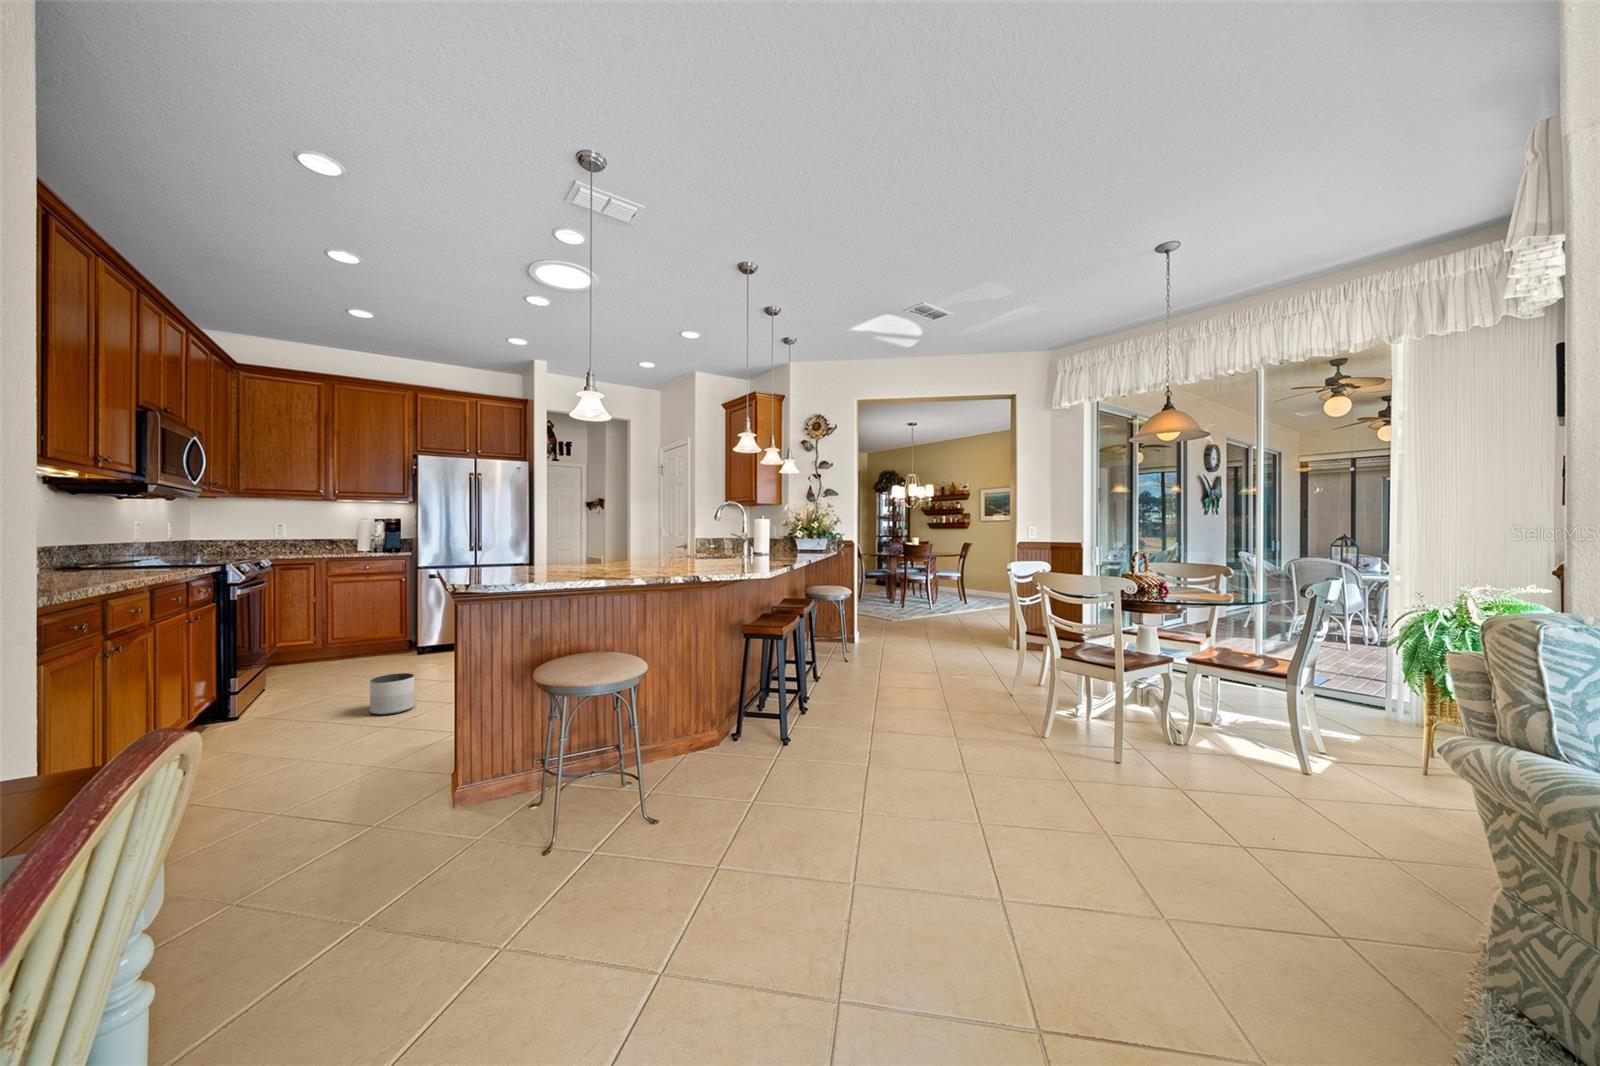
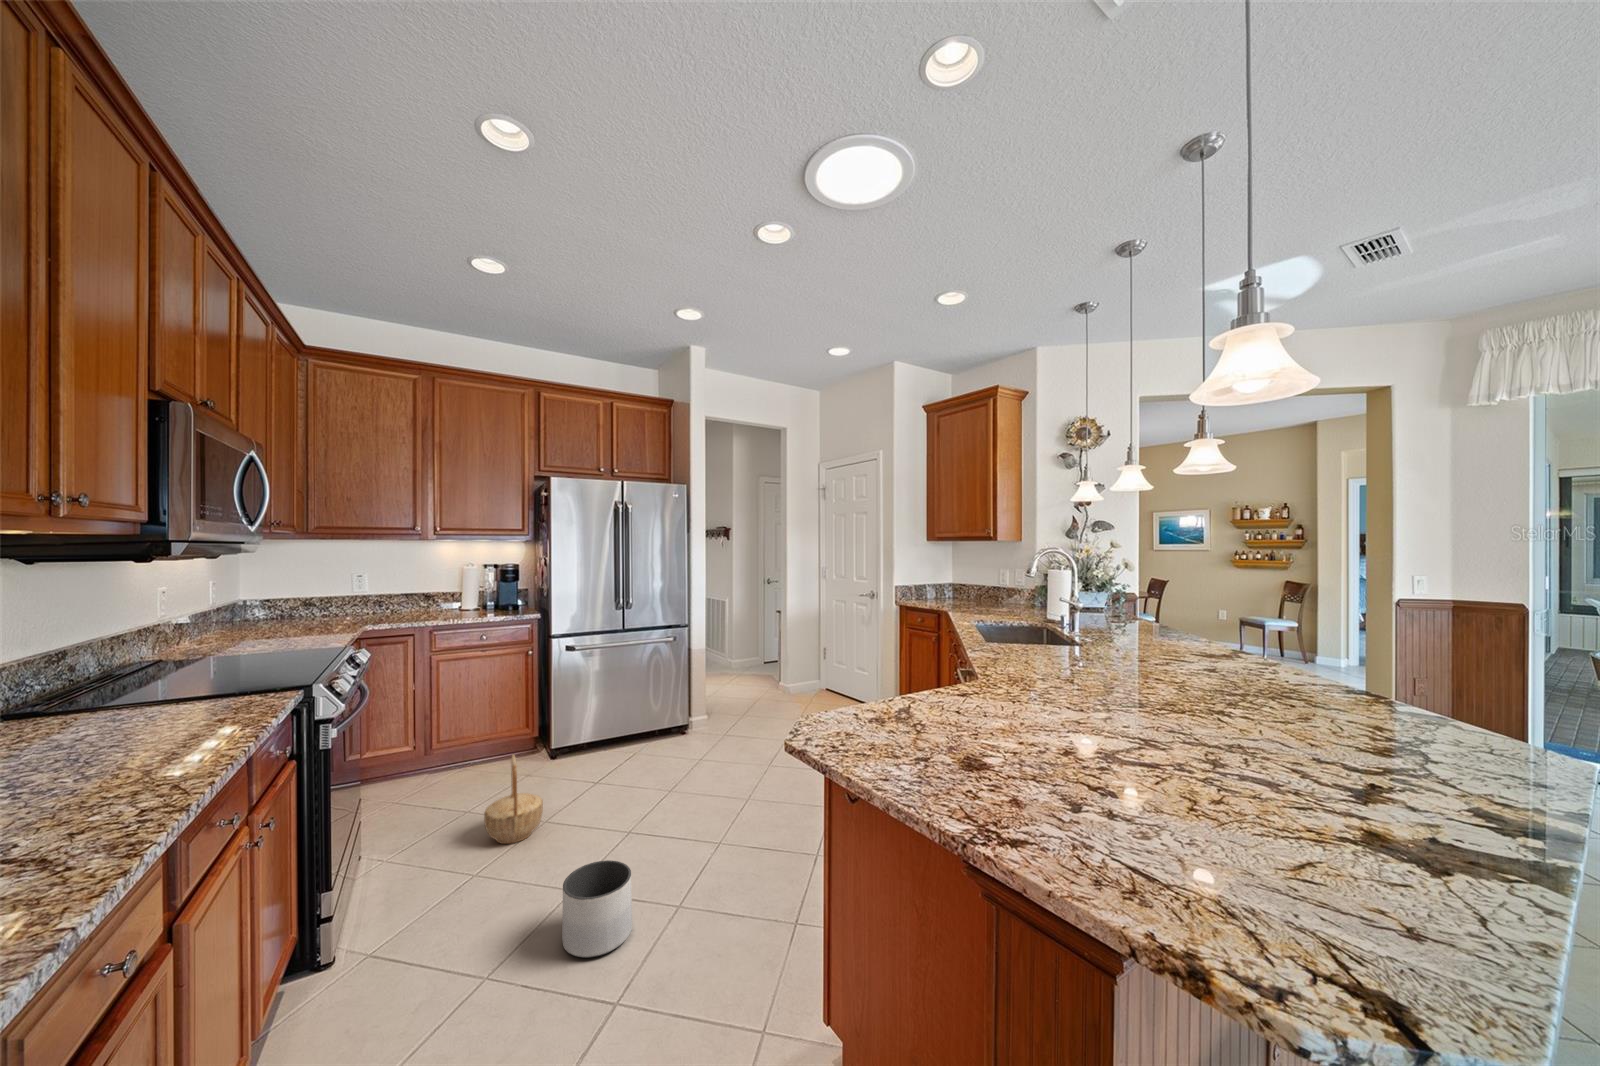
basket: none [348,633,390,684] -> present [484,754,543,844]

